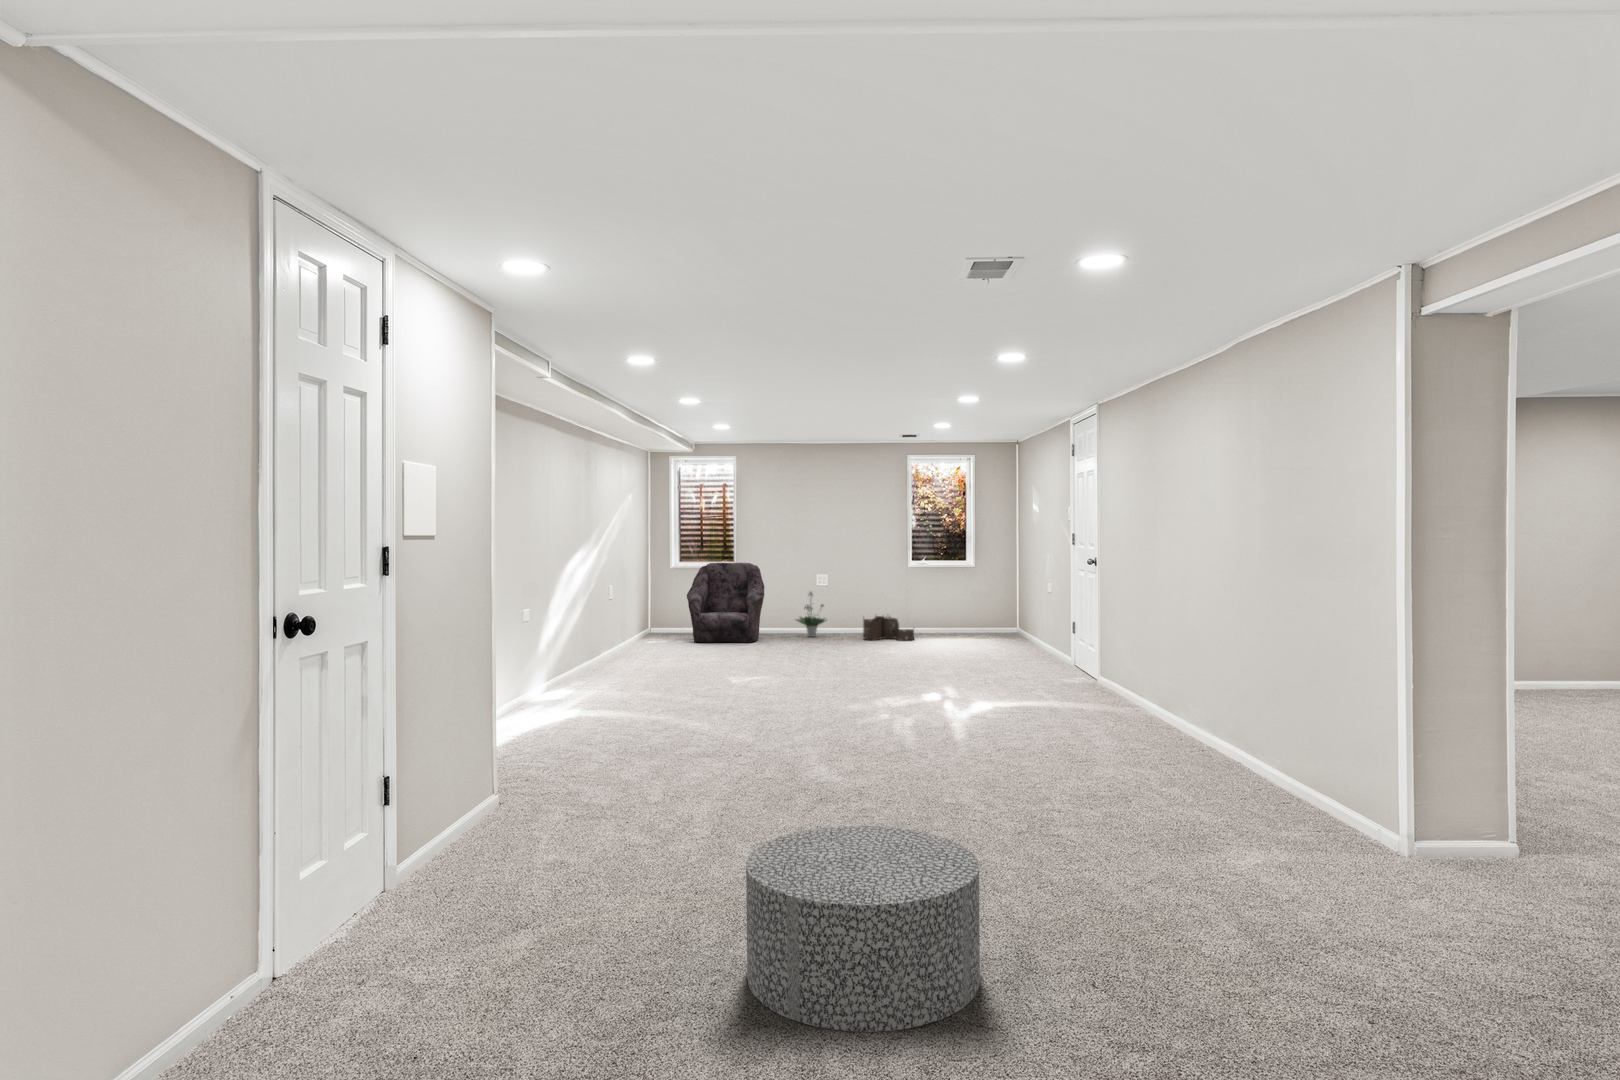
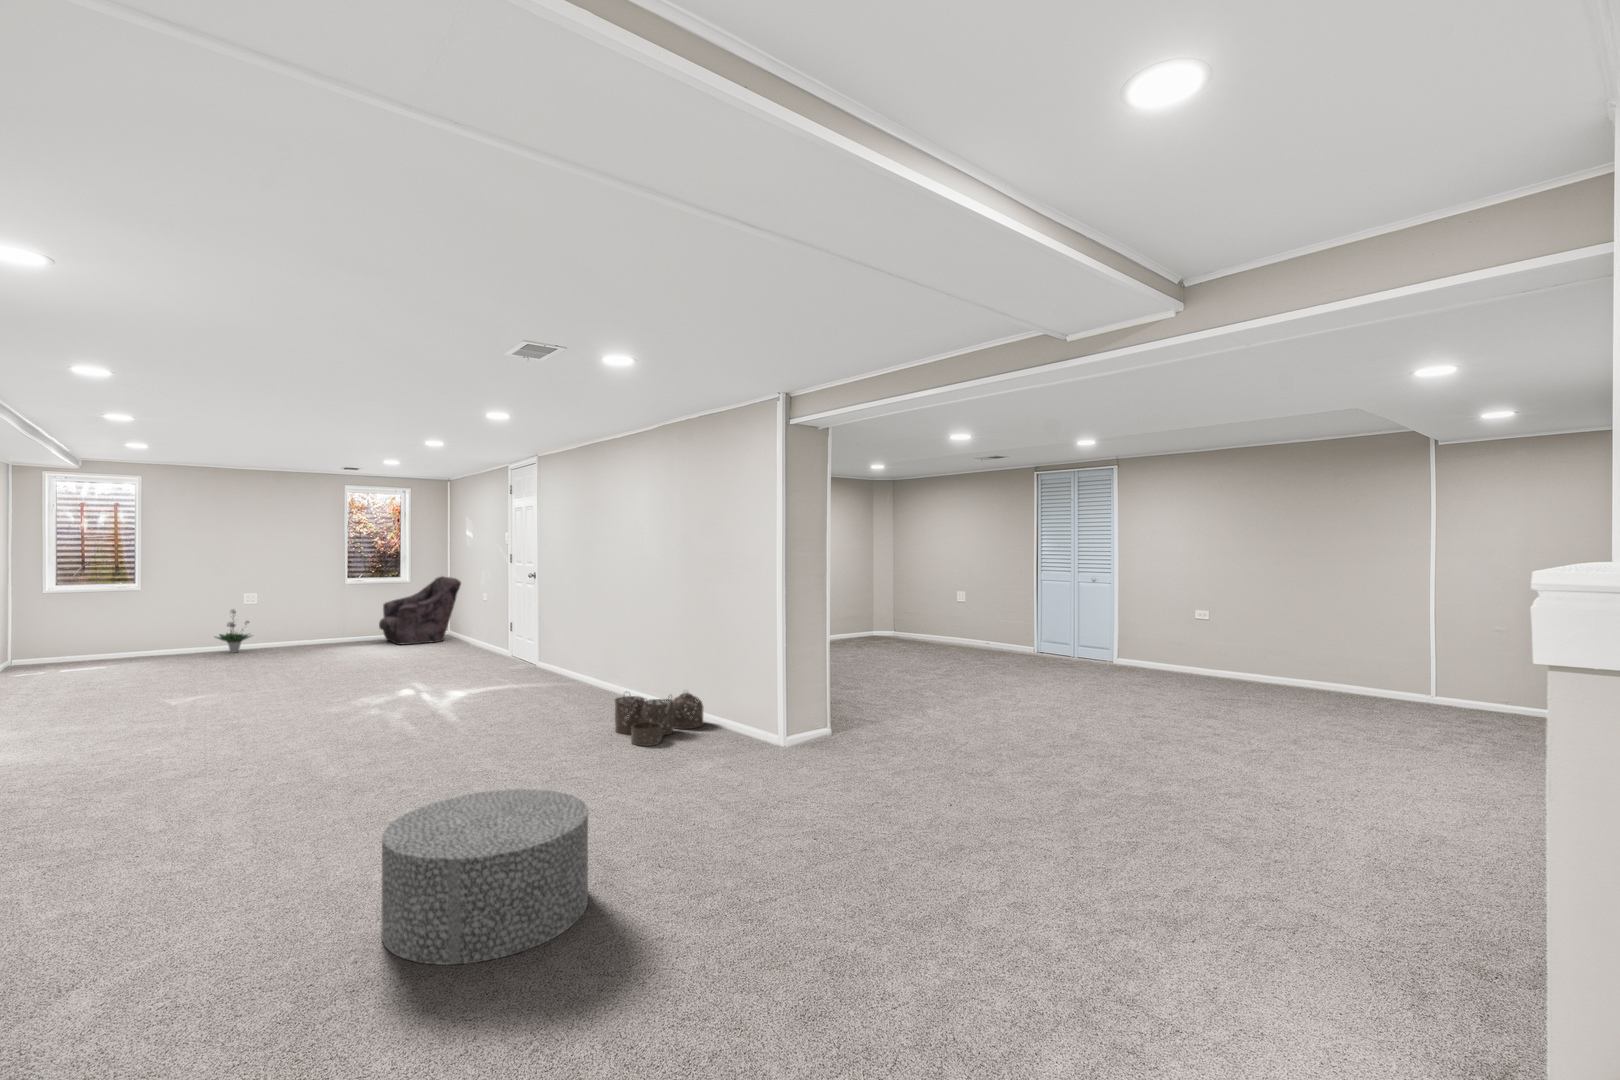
armchair: present [687,563,764,643] -> present [379,576,461,645]
woven basket: present [863,616,914,641] -> present [615,692,703,746]

